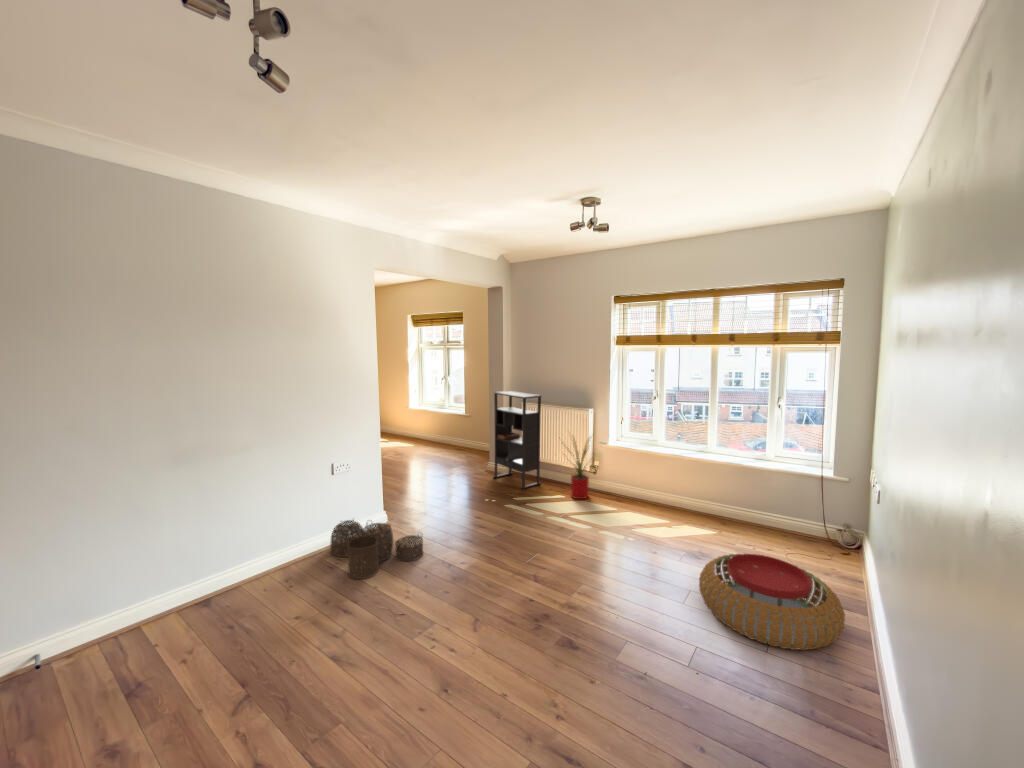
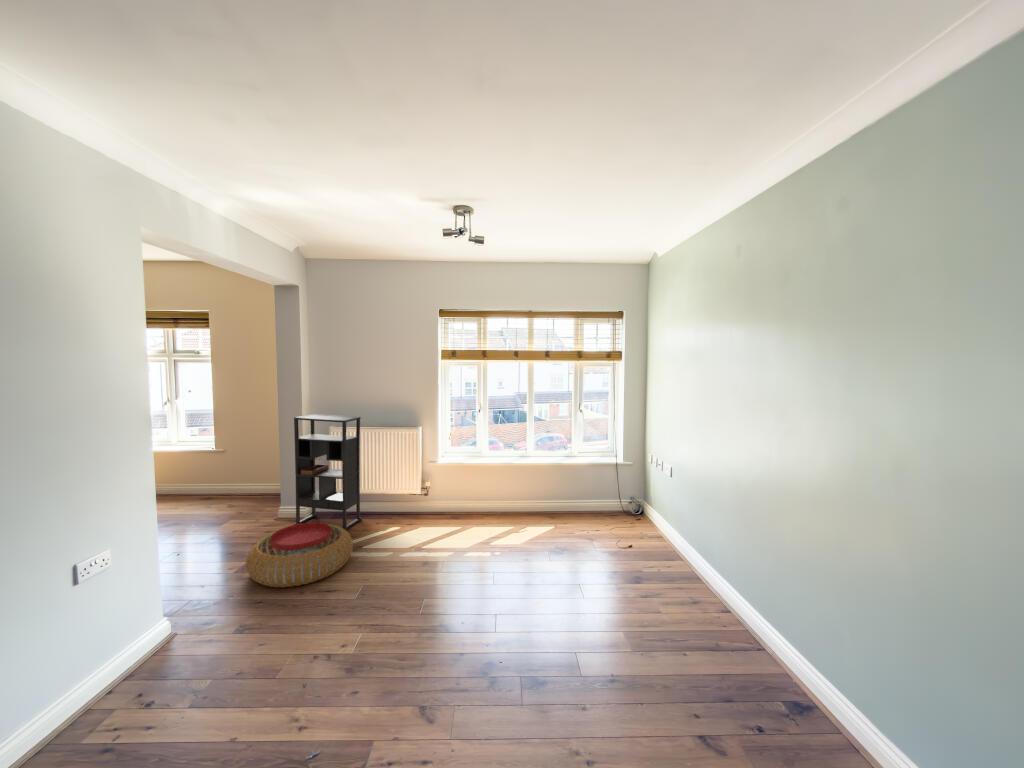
house plant: present [565,440,589,499] -> none [387,451,442,526]
woven basket: present [330,520,423,579] -> none [80,627,274,748]
pouf: present [699,554,845,650] -> present [246,522,353,587]

